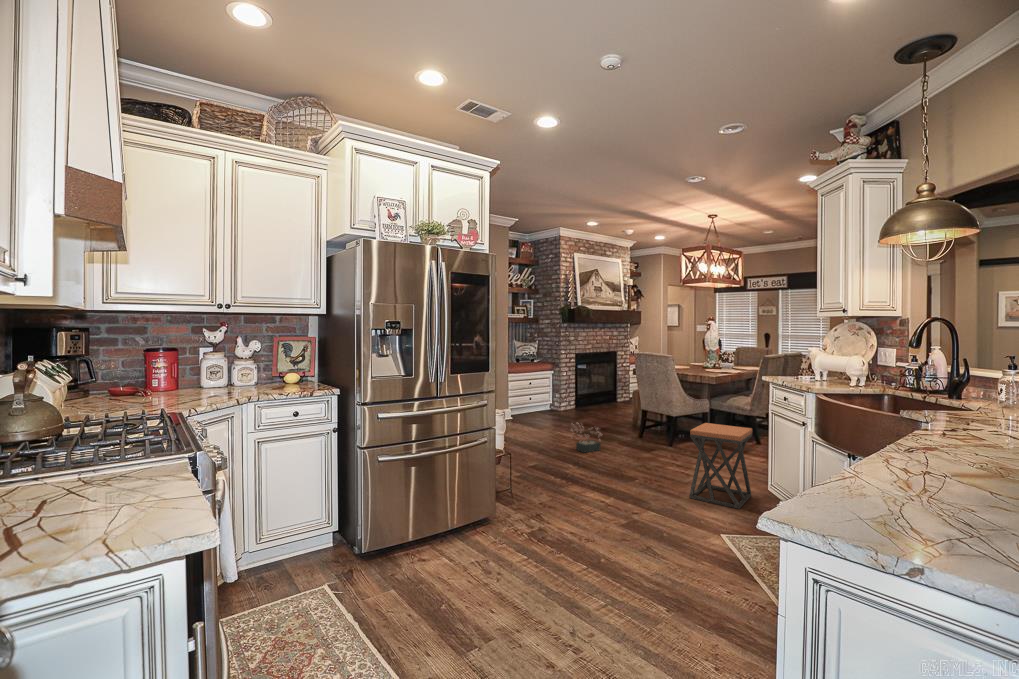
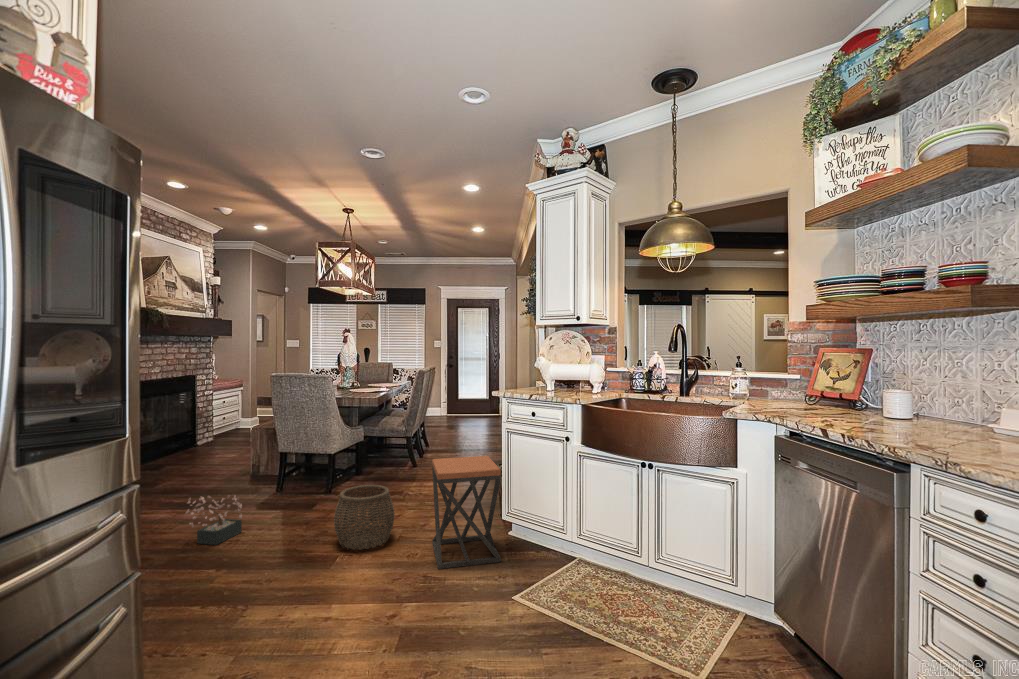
woven basket: none [640,434,684,477] -> present [334,485,395,550]

